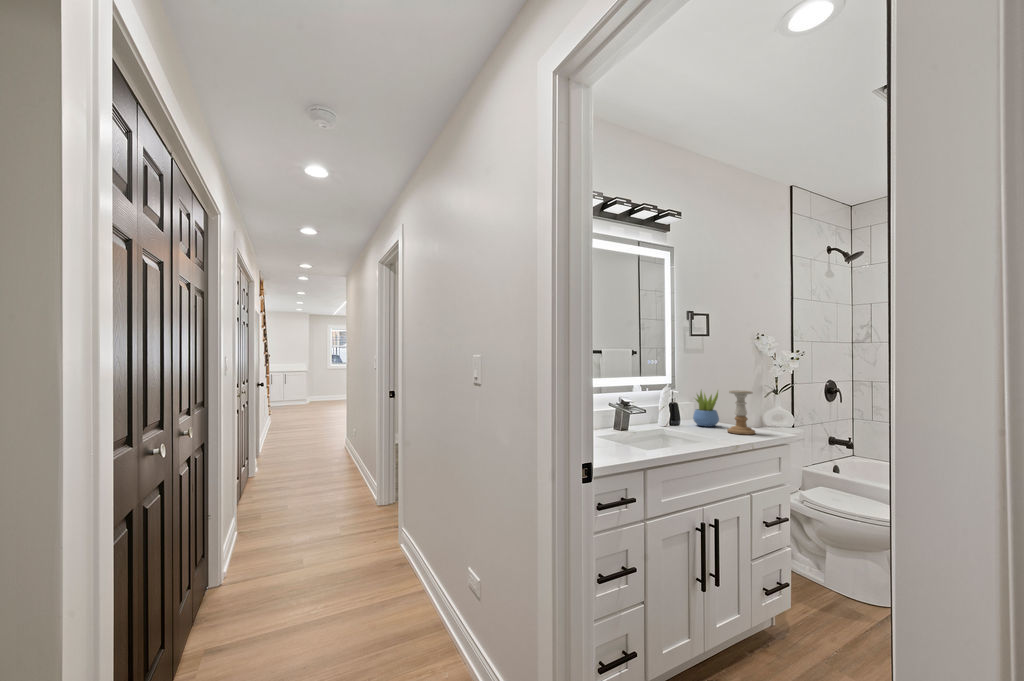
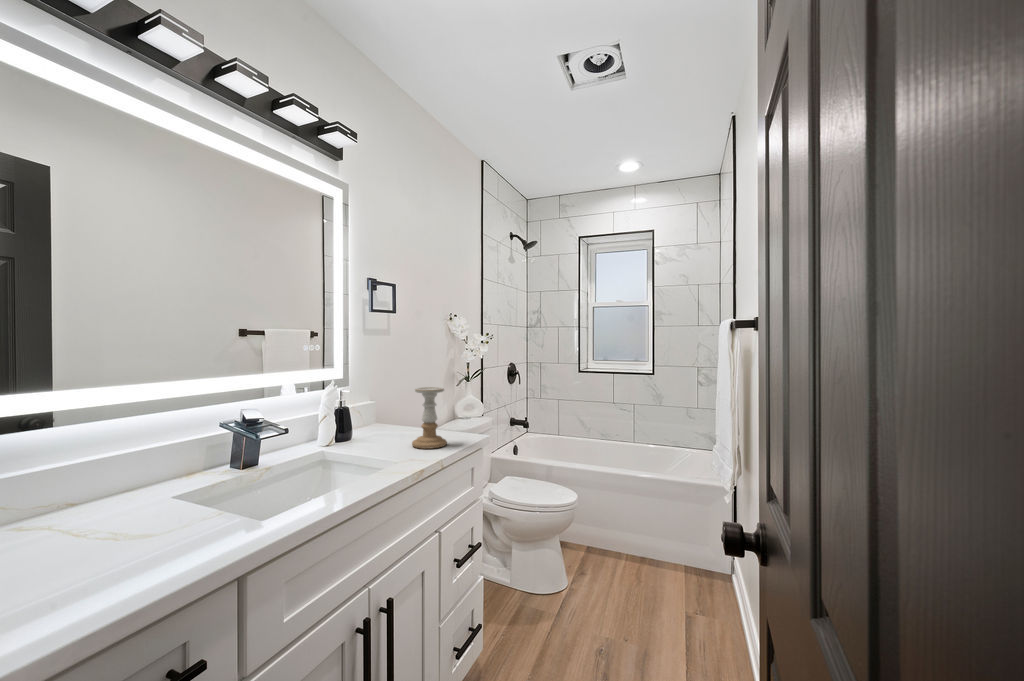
succulent plant: present [693,391,719,427] -> none [368,386,403,438]

